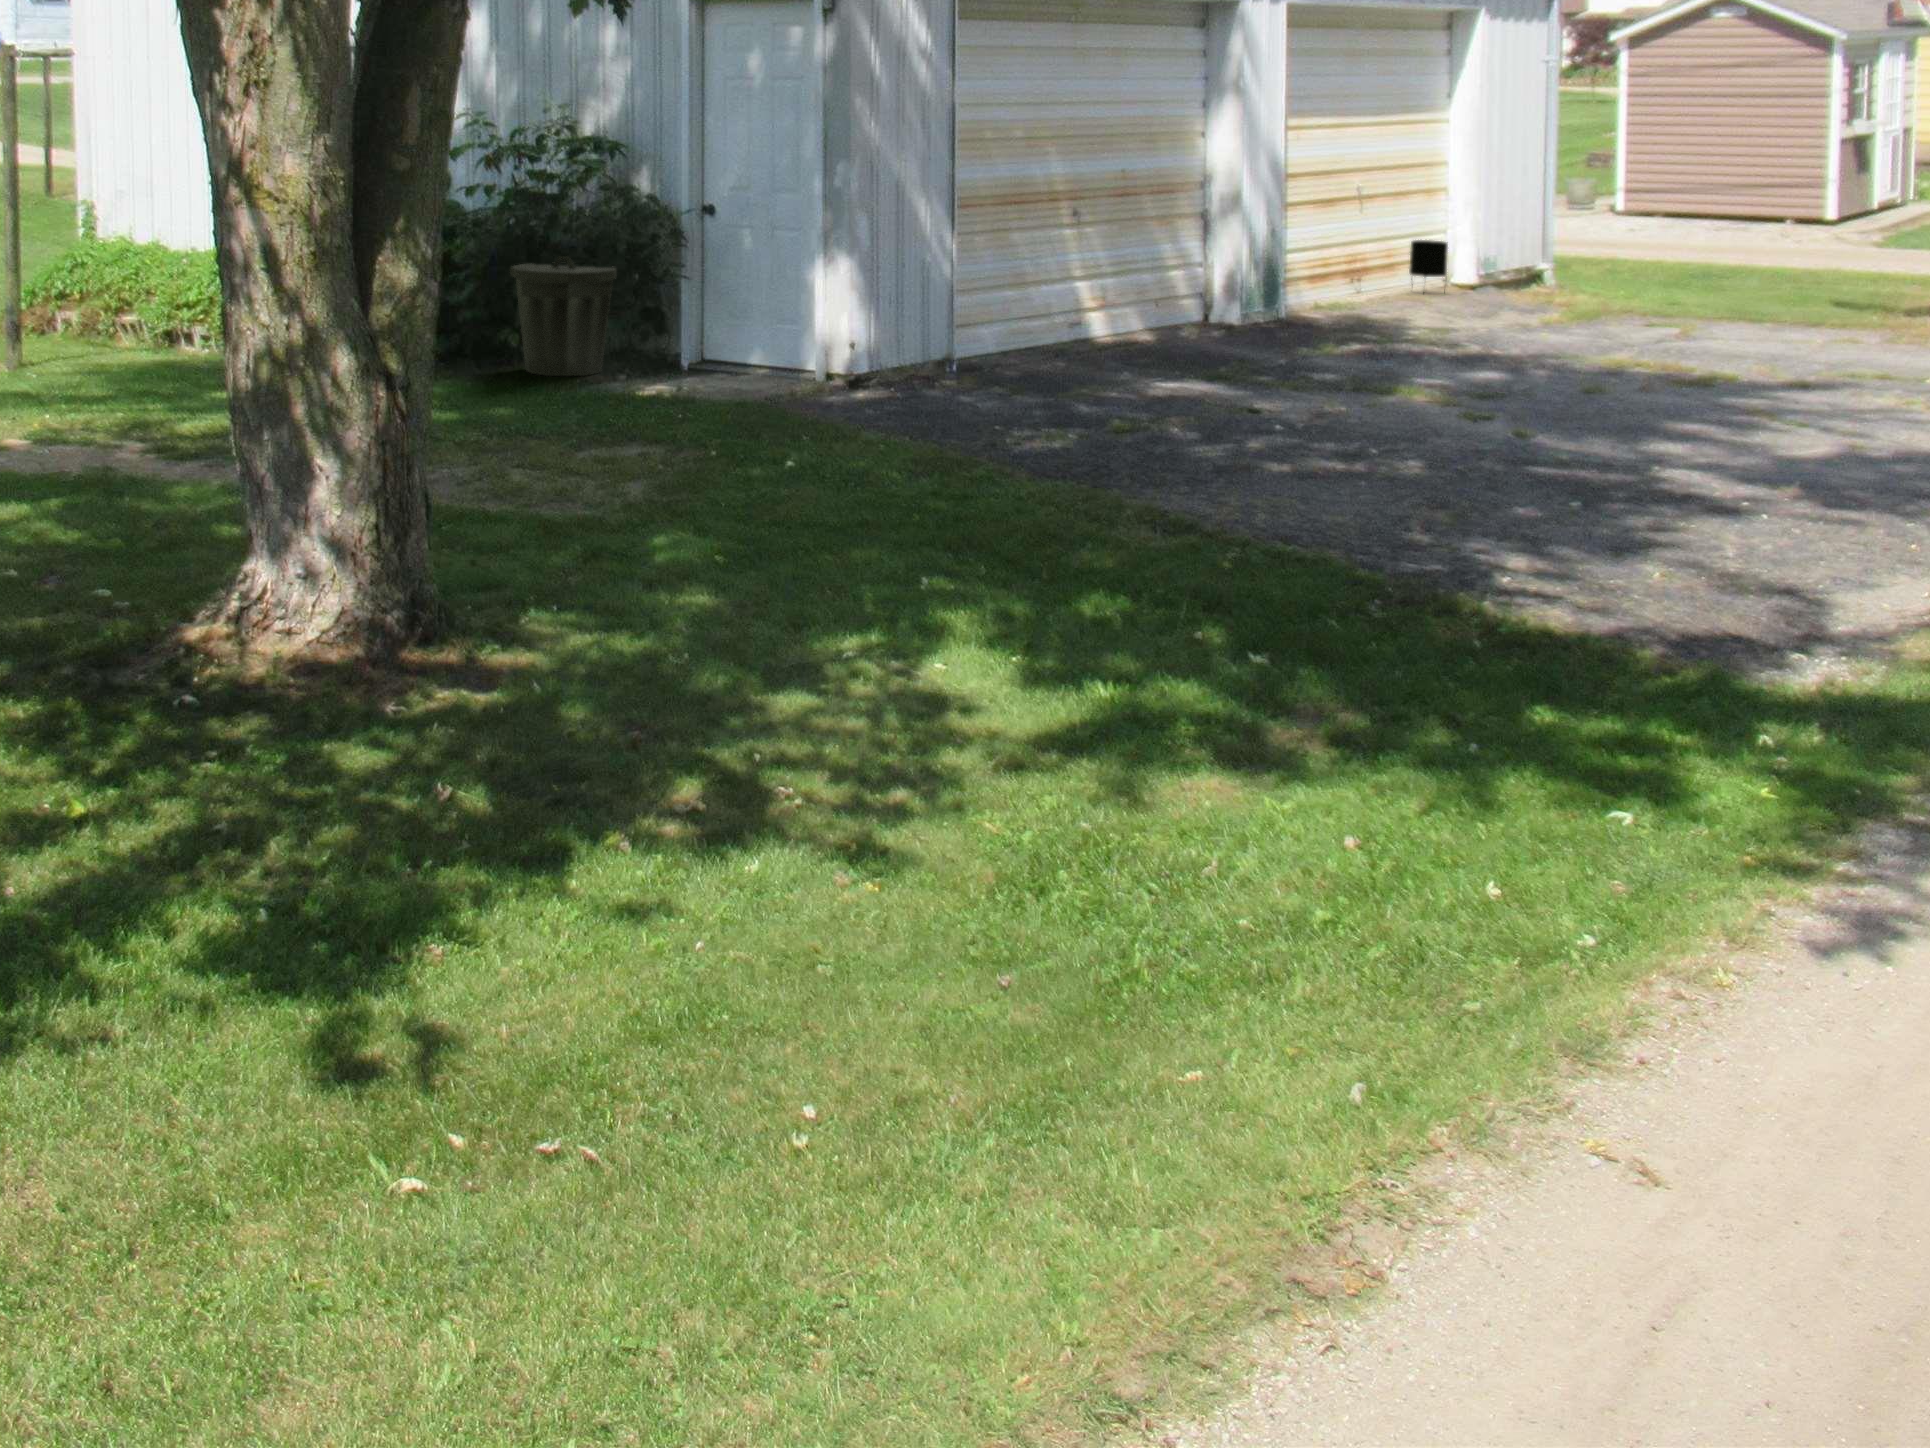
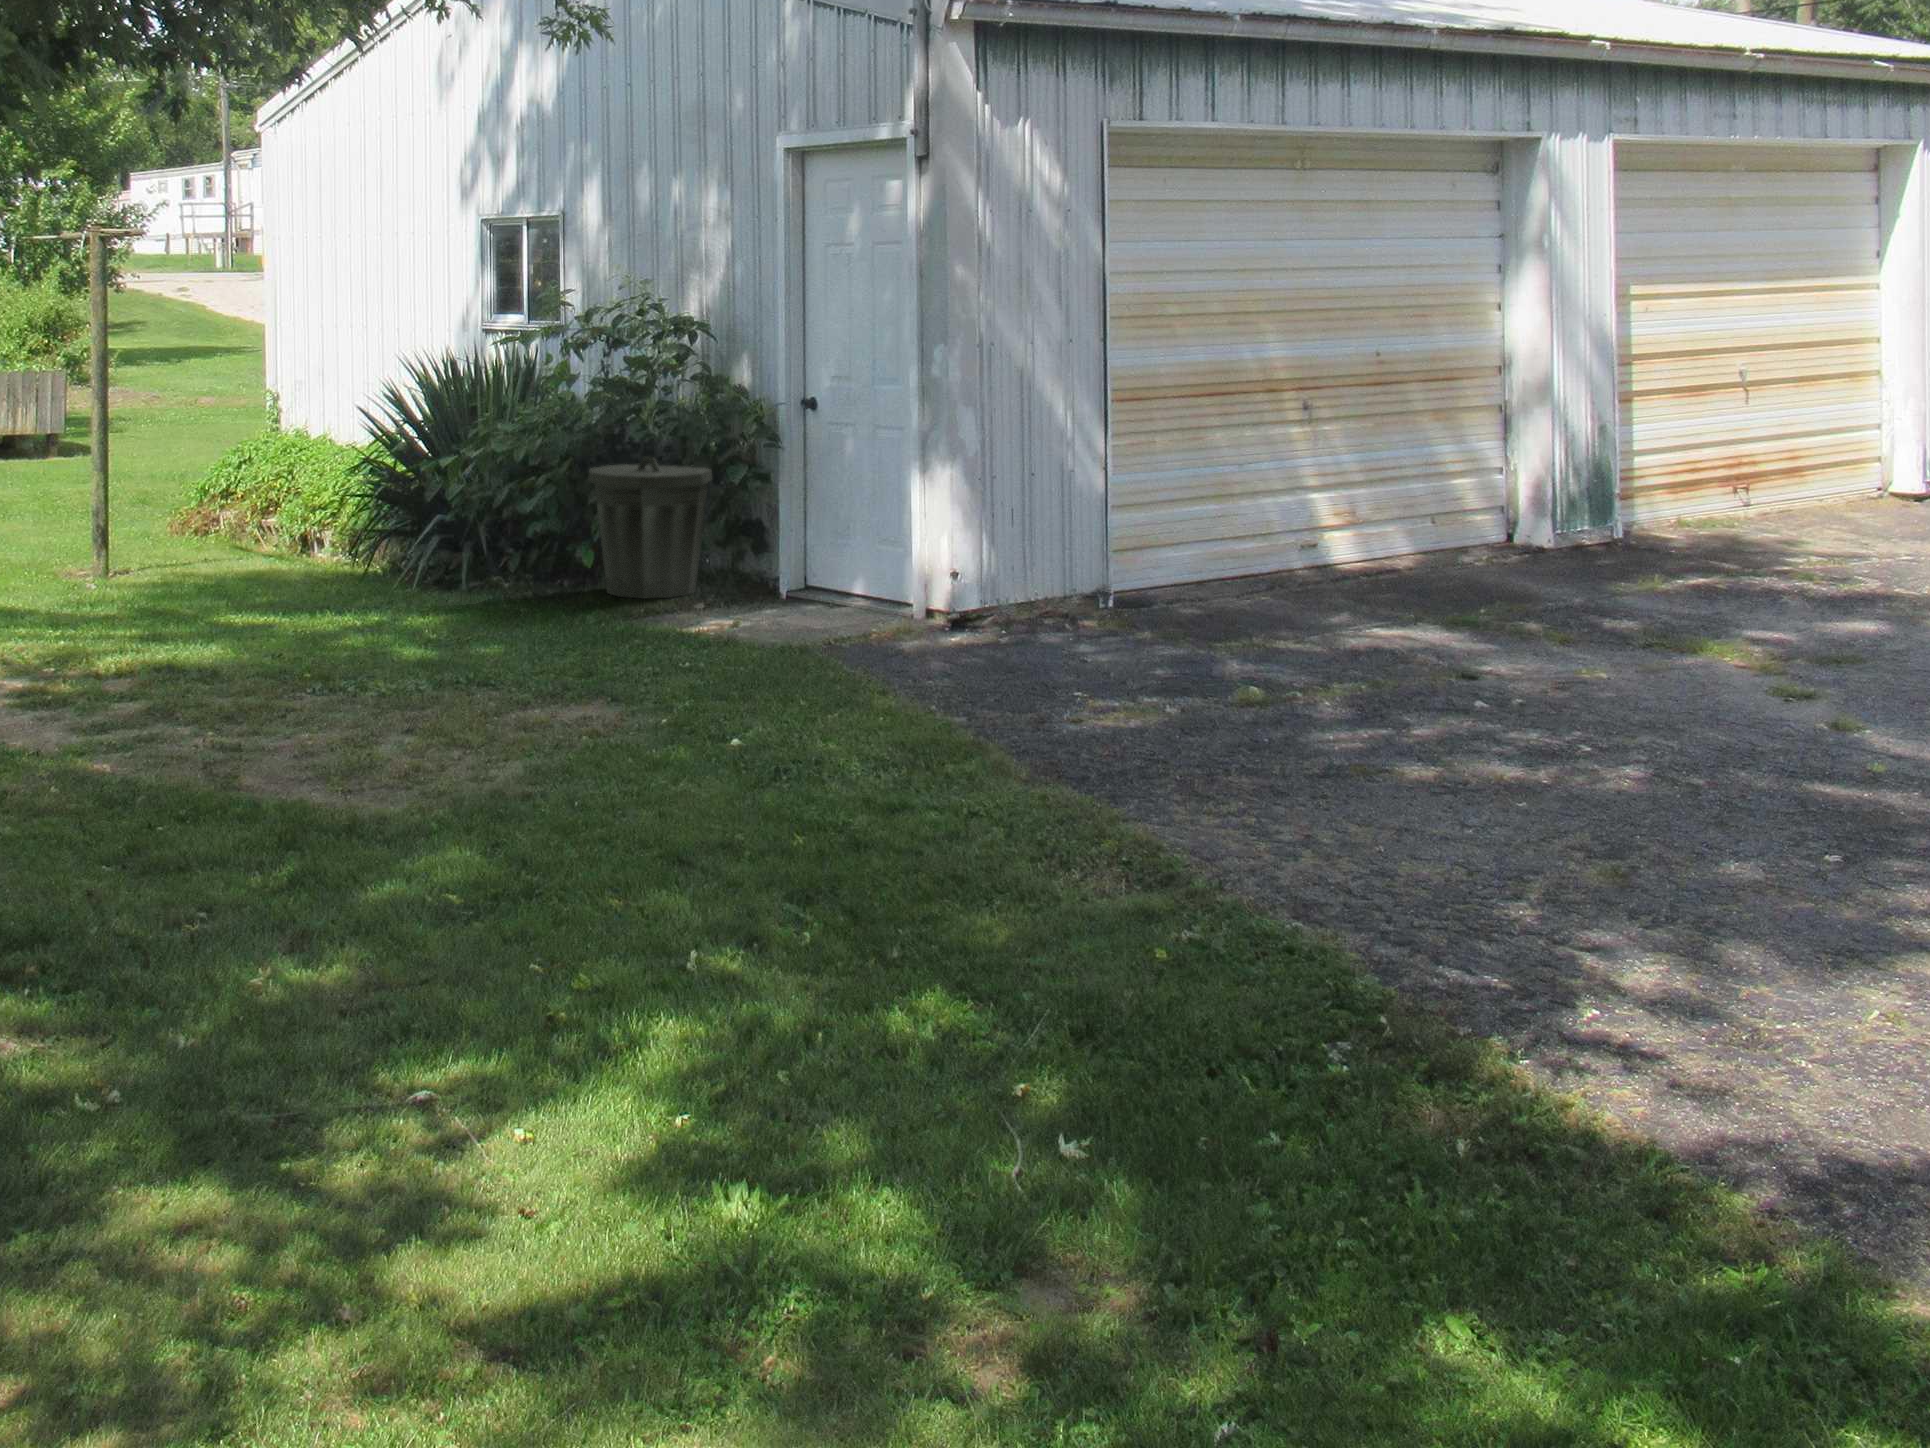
planter: present [1409,240,1448,277] -> none [1824,437,1875,506]

